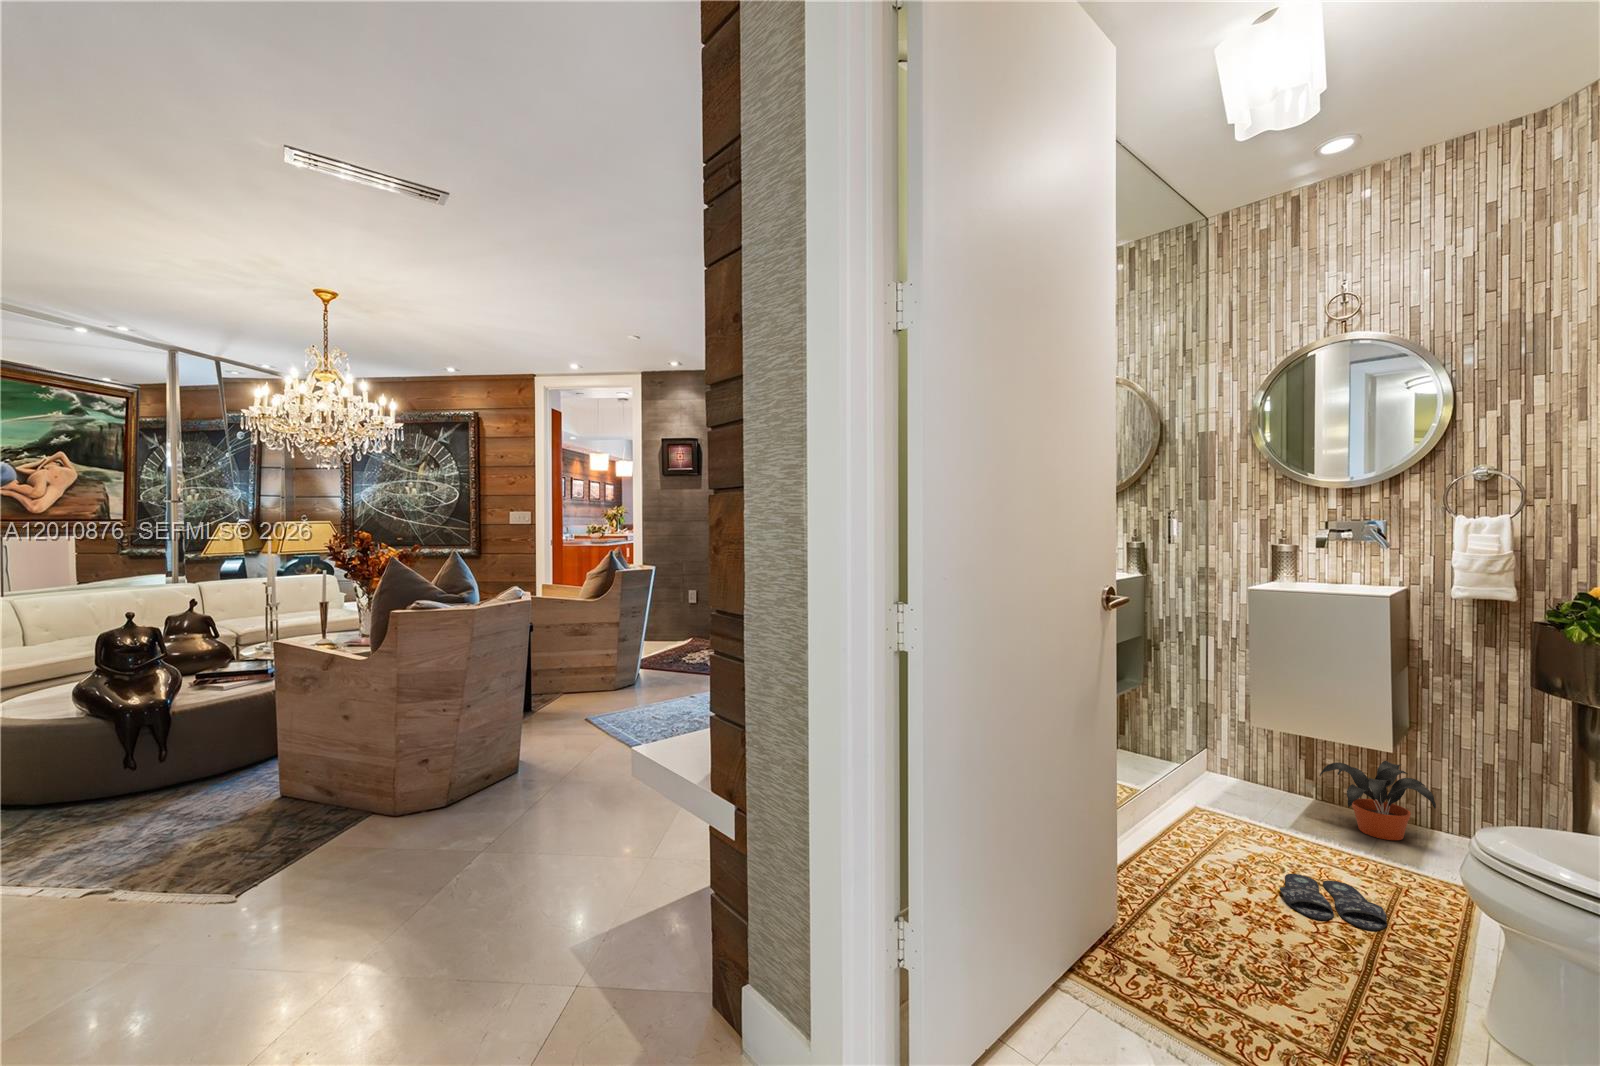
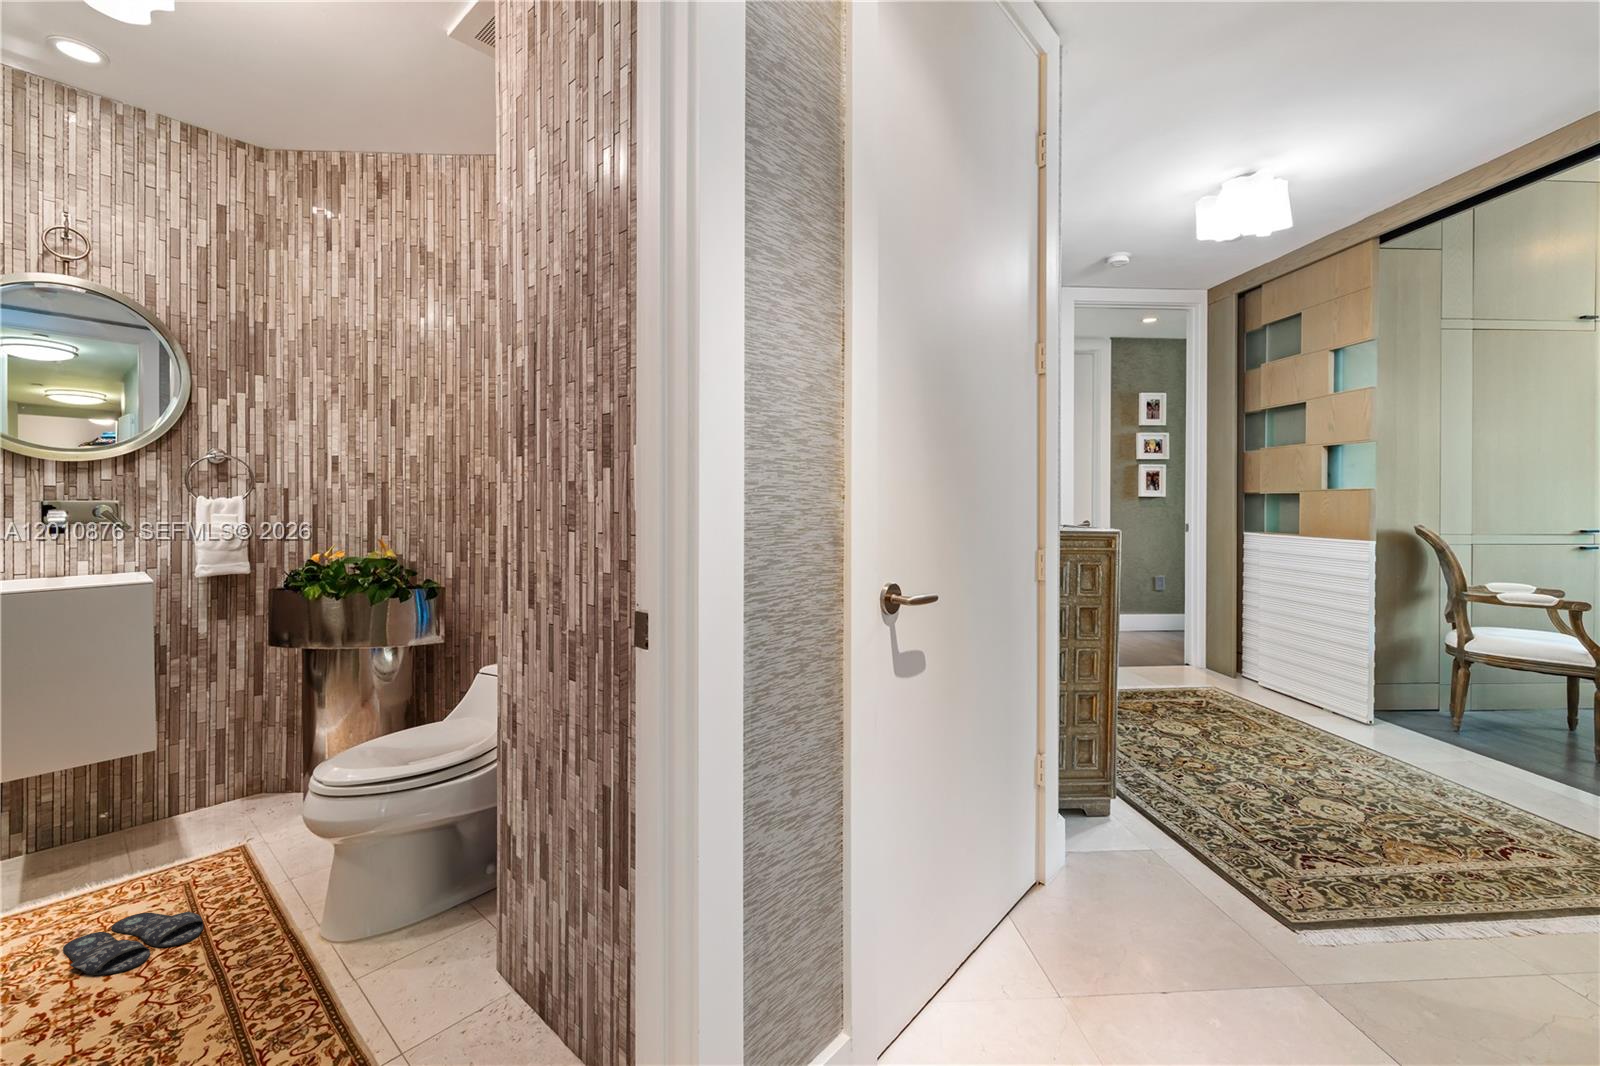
potted plant: present [1320,761,1436,840] -> none [52,765,191,856]

